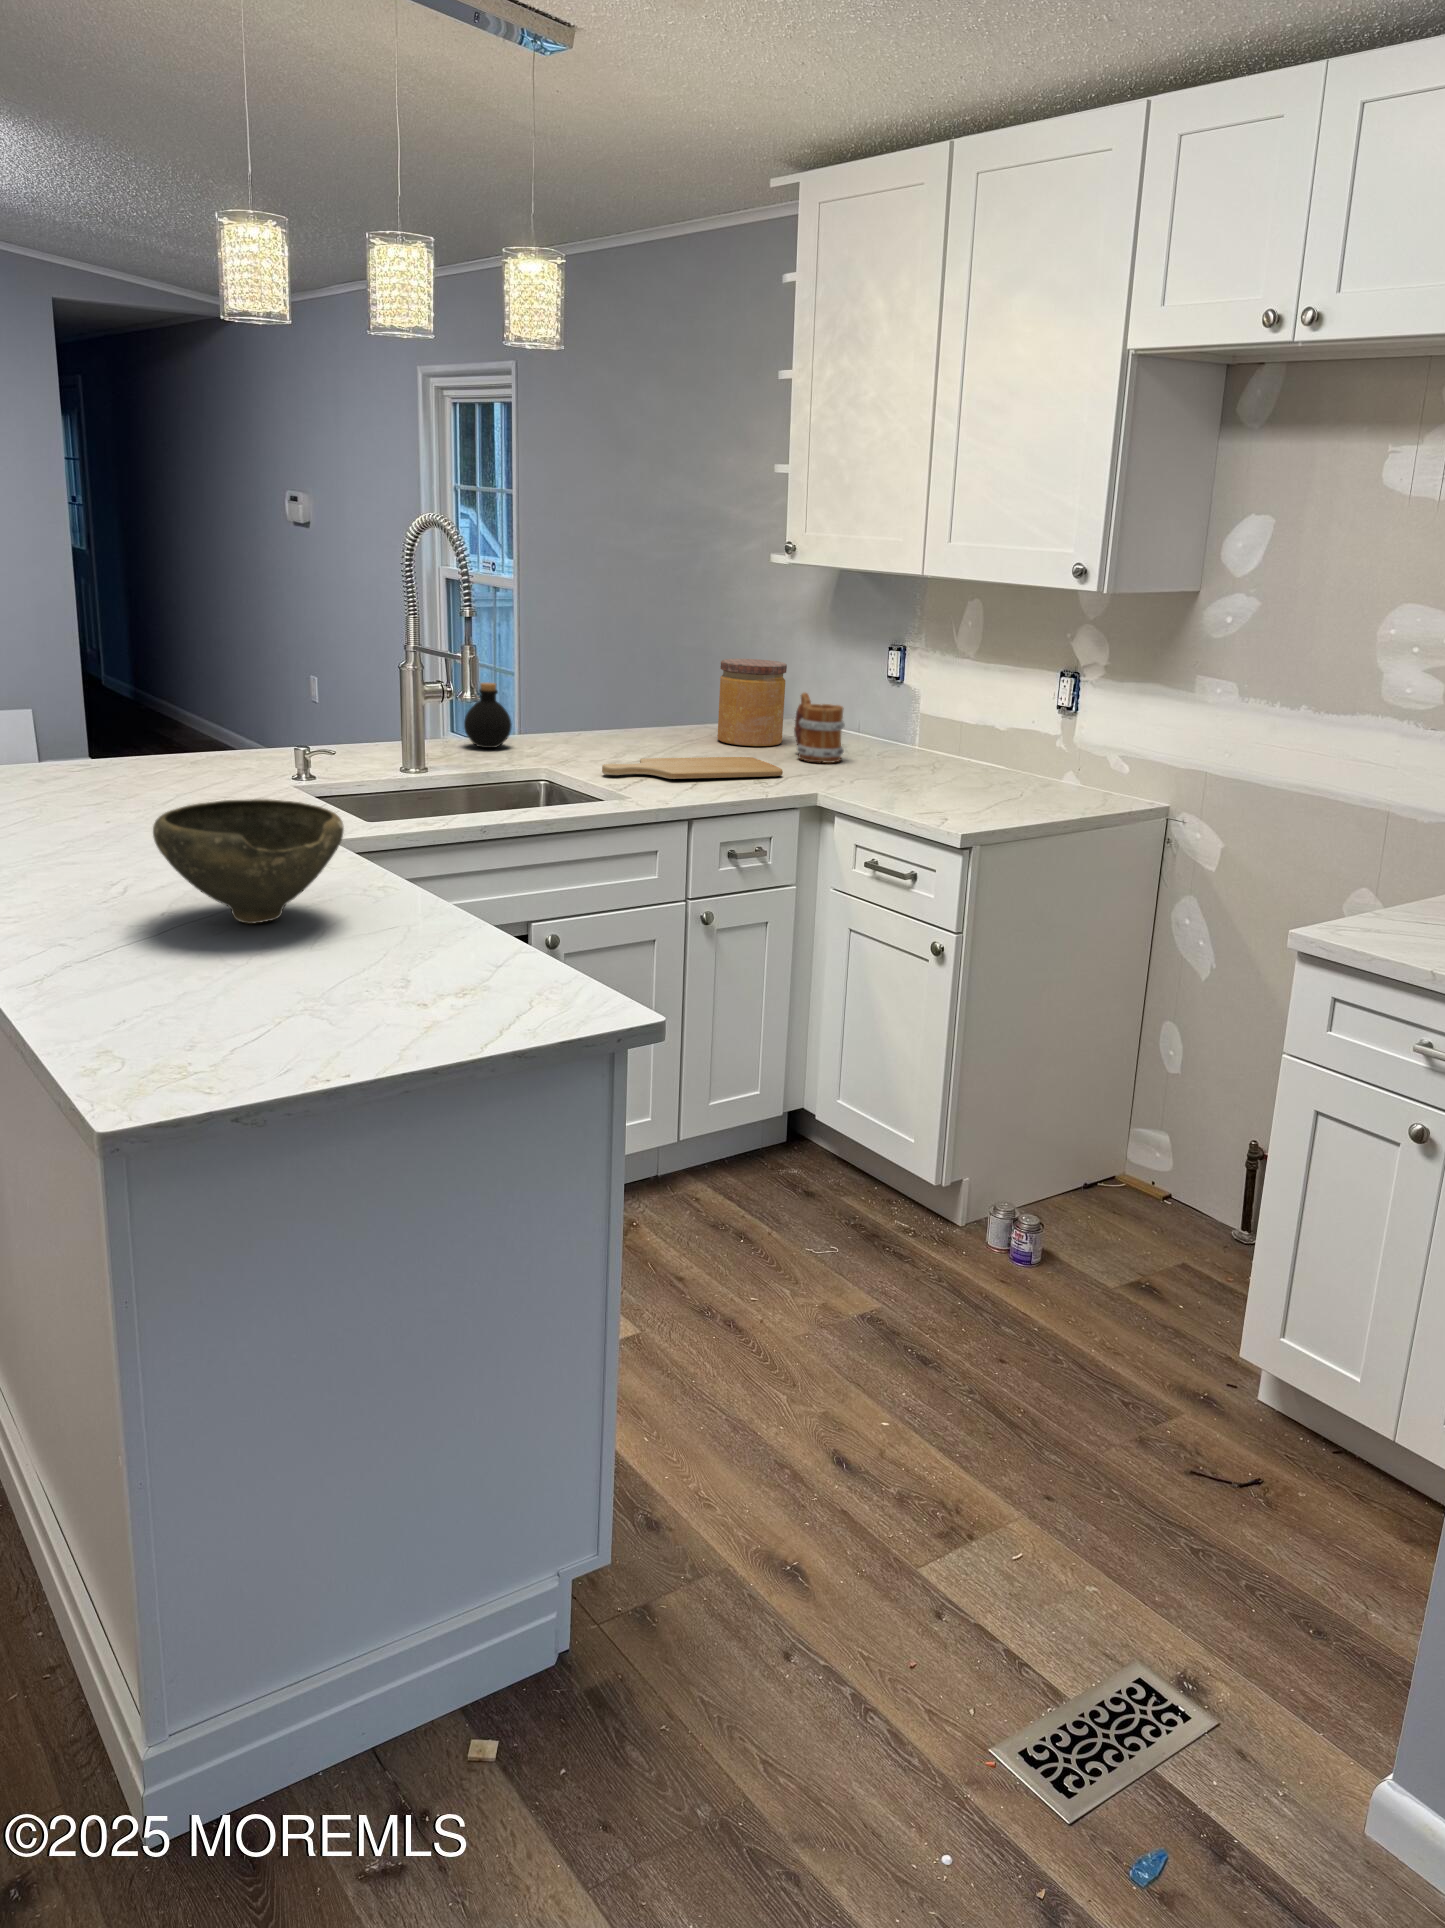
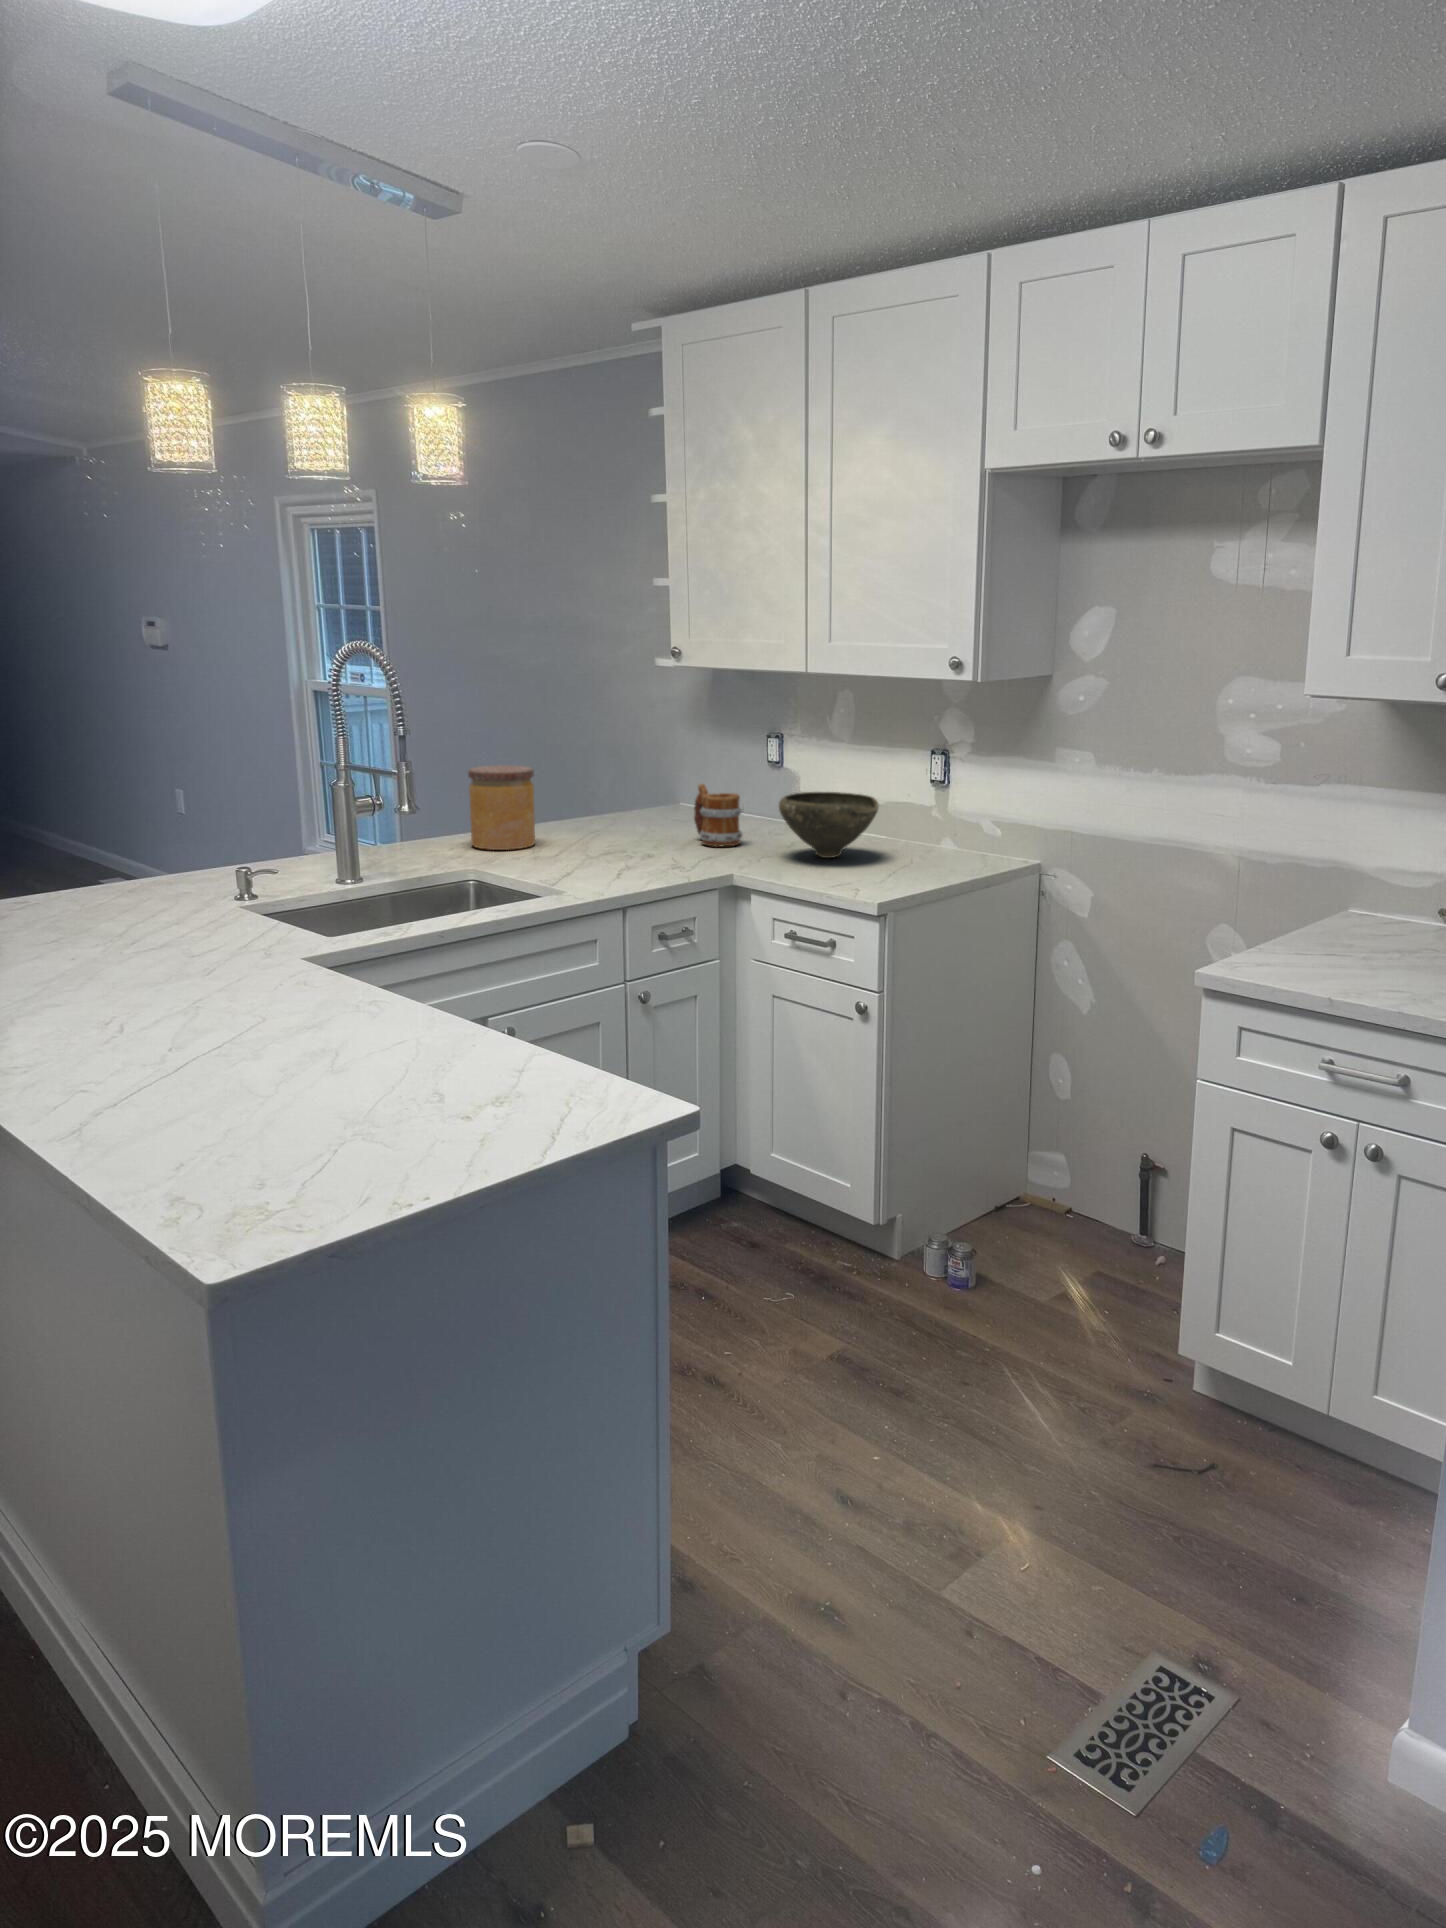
jar: present [717,659,787,746] -> present [468,765,535,850]
bottle: present [464,683,512,748] -> none [388,794,433,855]
chopping board: present [602,757,783,779] -> none [531,847,696,873]
bowl: present [153,799,344,924] -> present [779,792,879,858]

